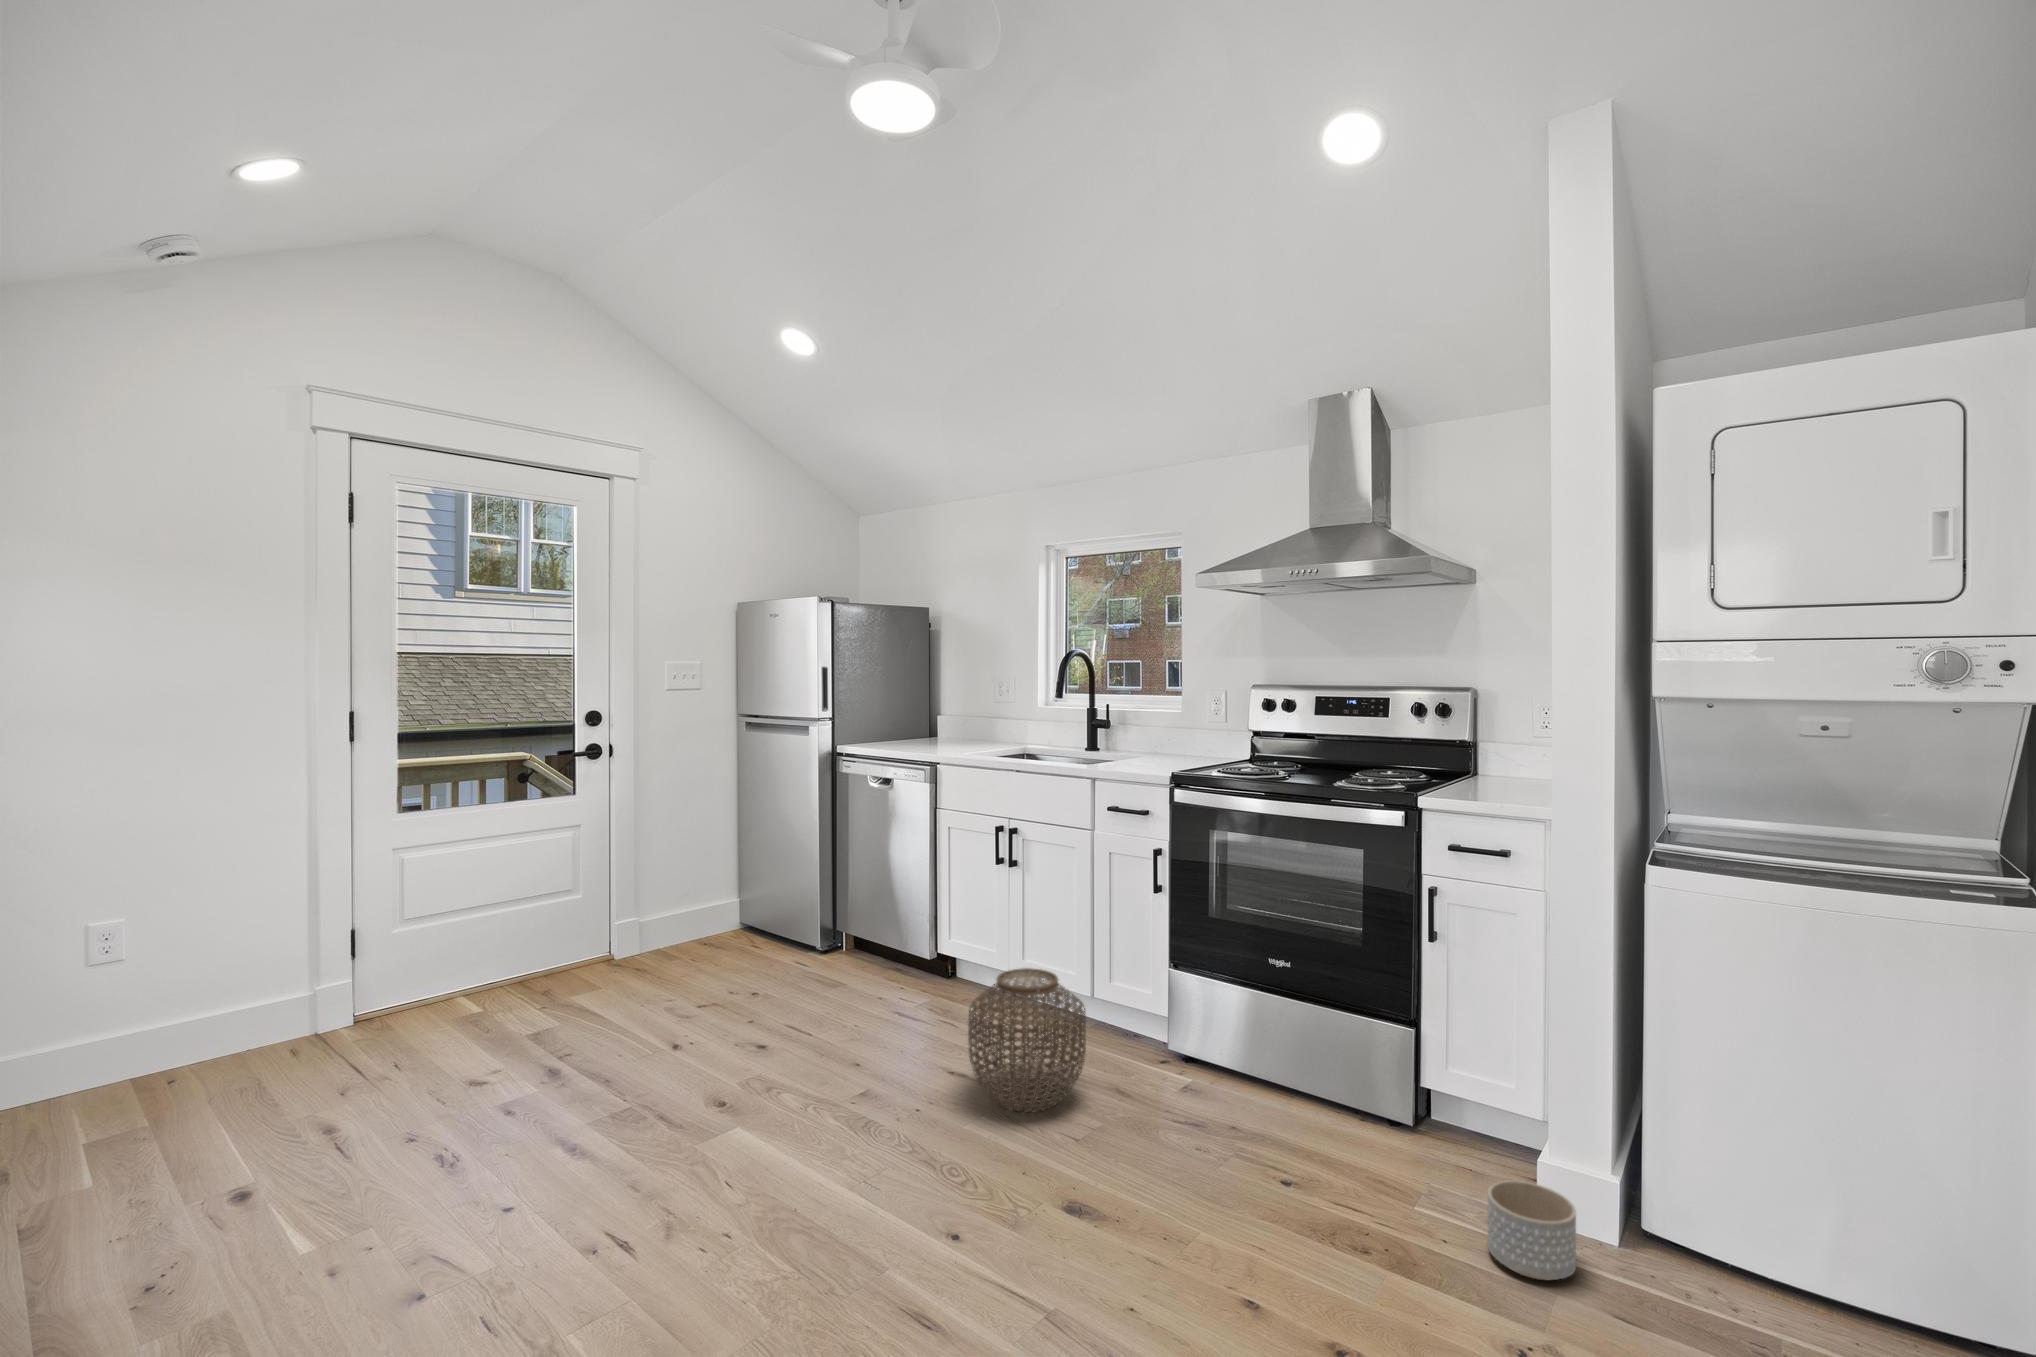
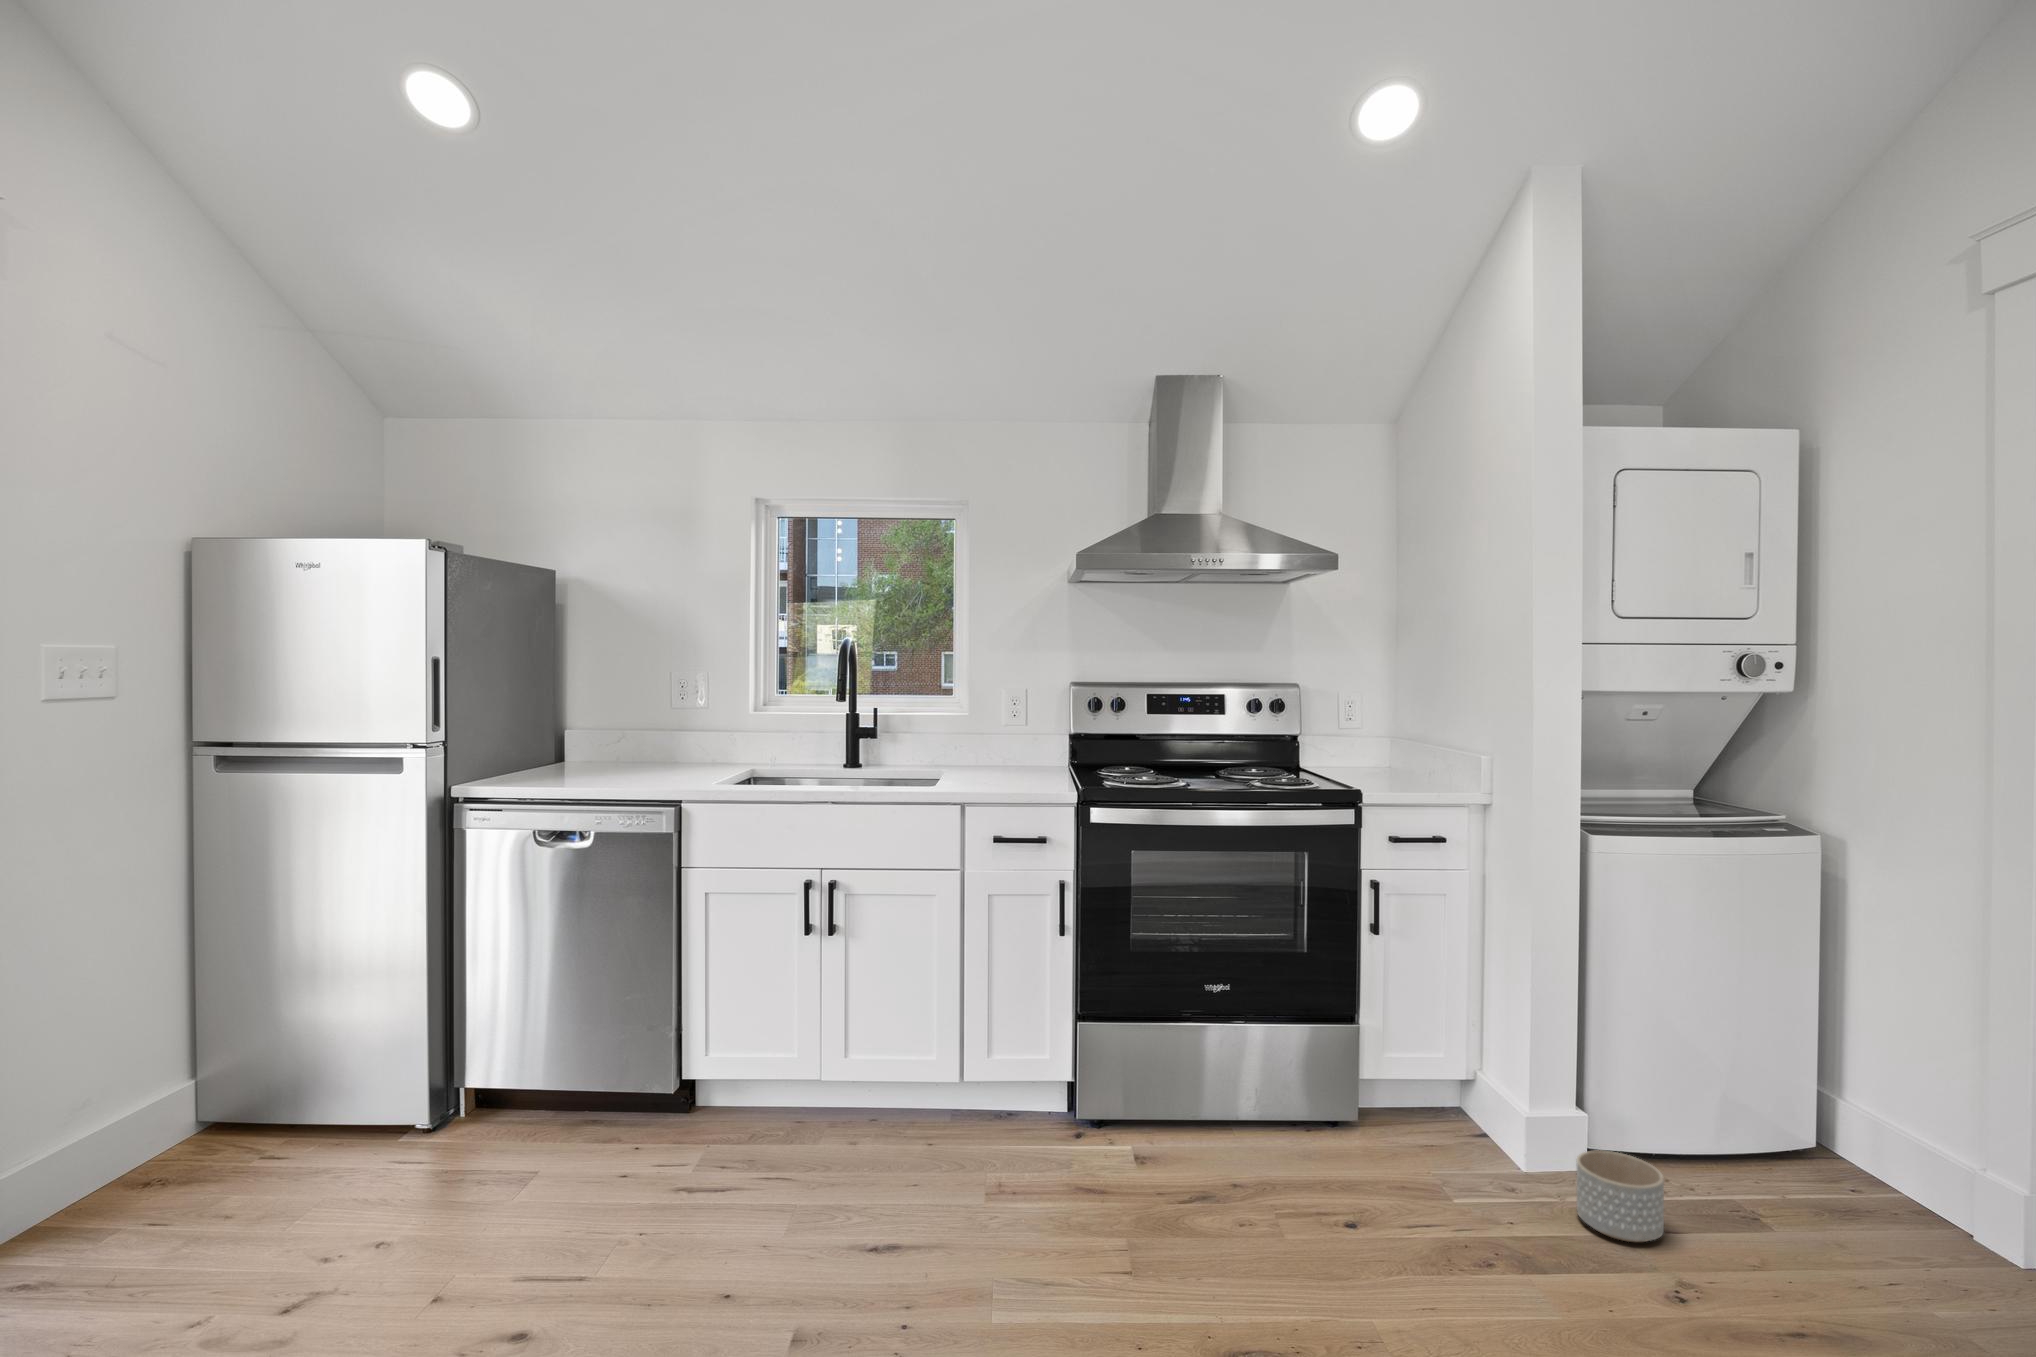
woven basket: present [968,968,1086,1112] -> none [951,1066,1113,1274]

